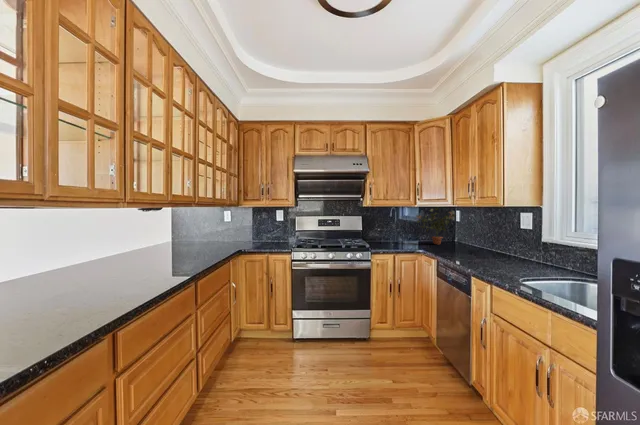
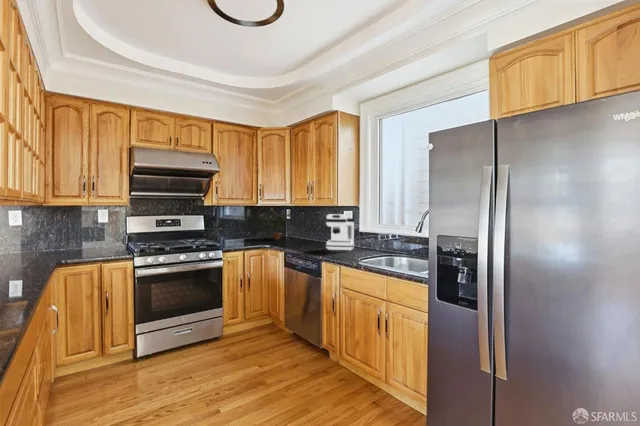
coffee maker: none [485,216,533,266] -> present [326,214,354,250]

